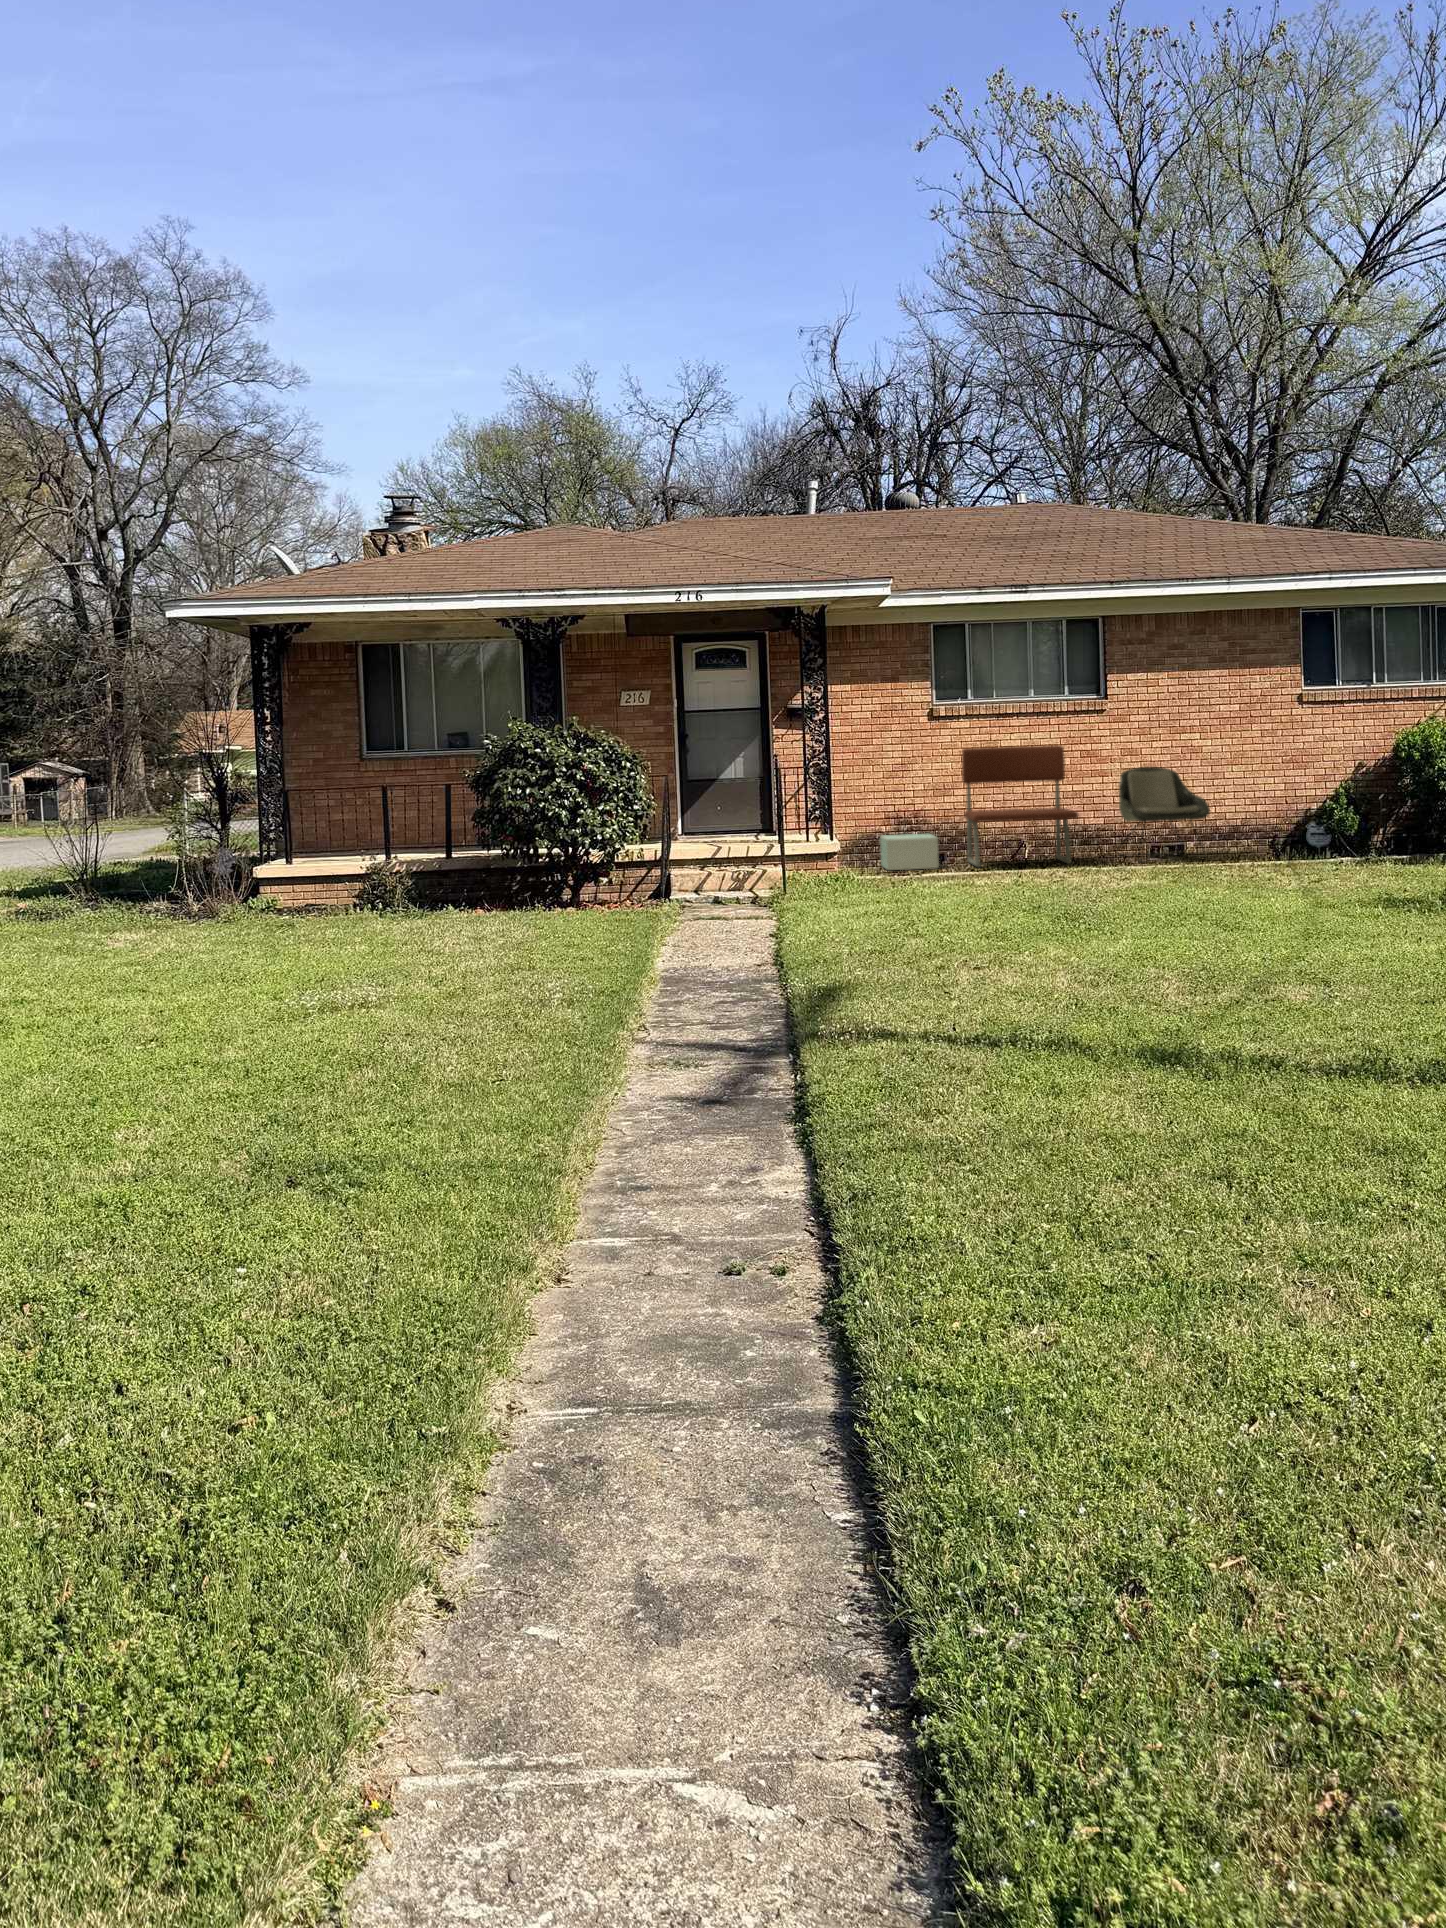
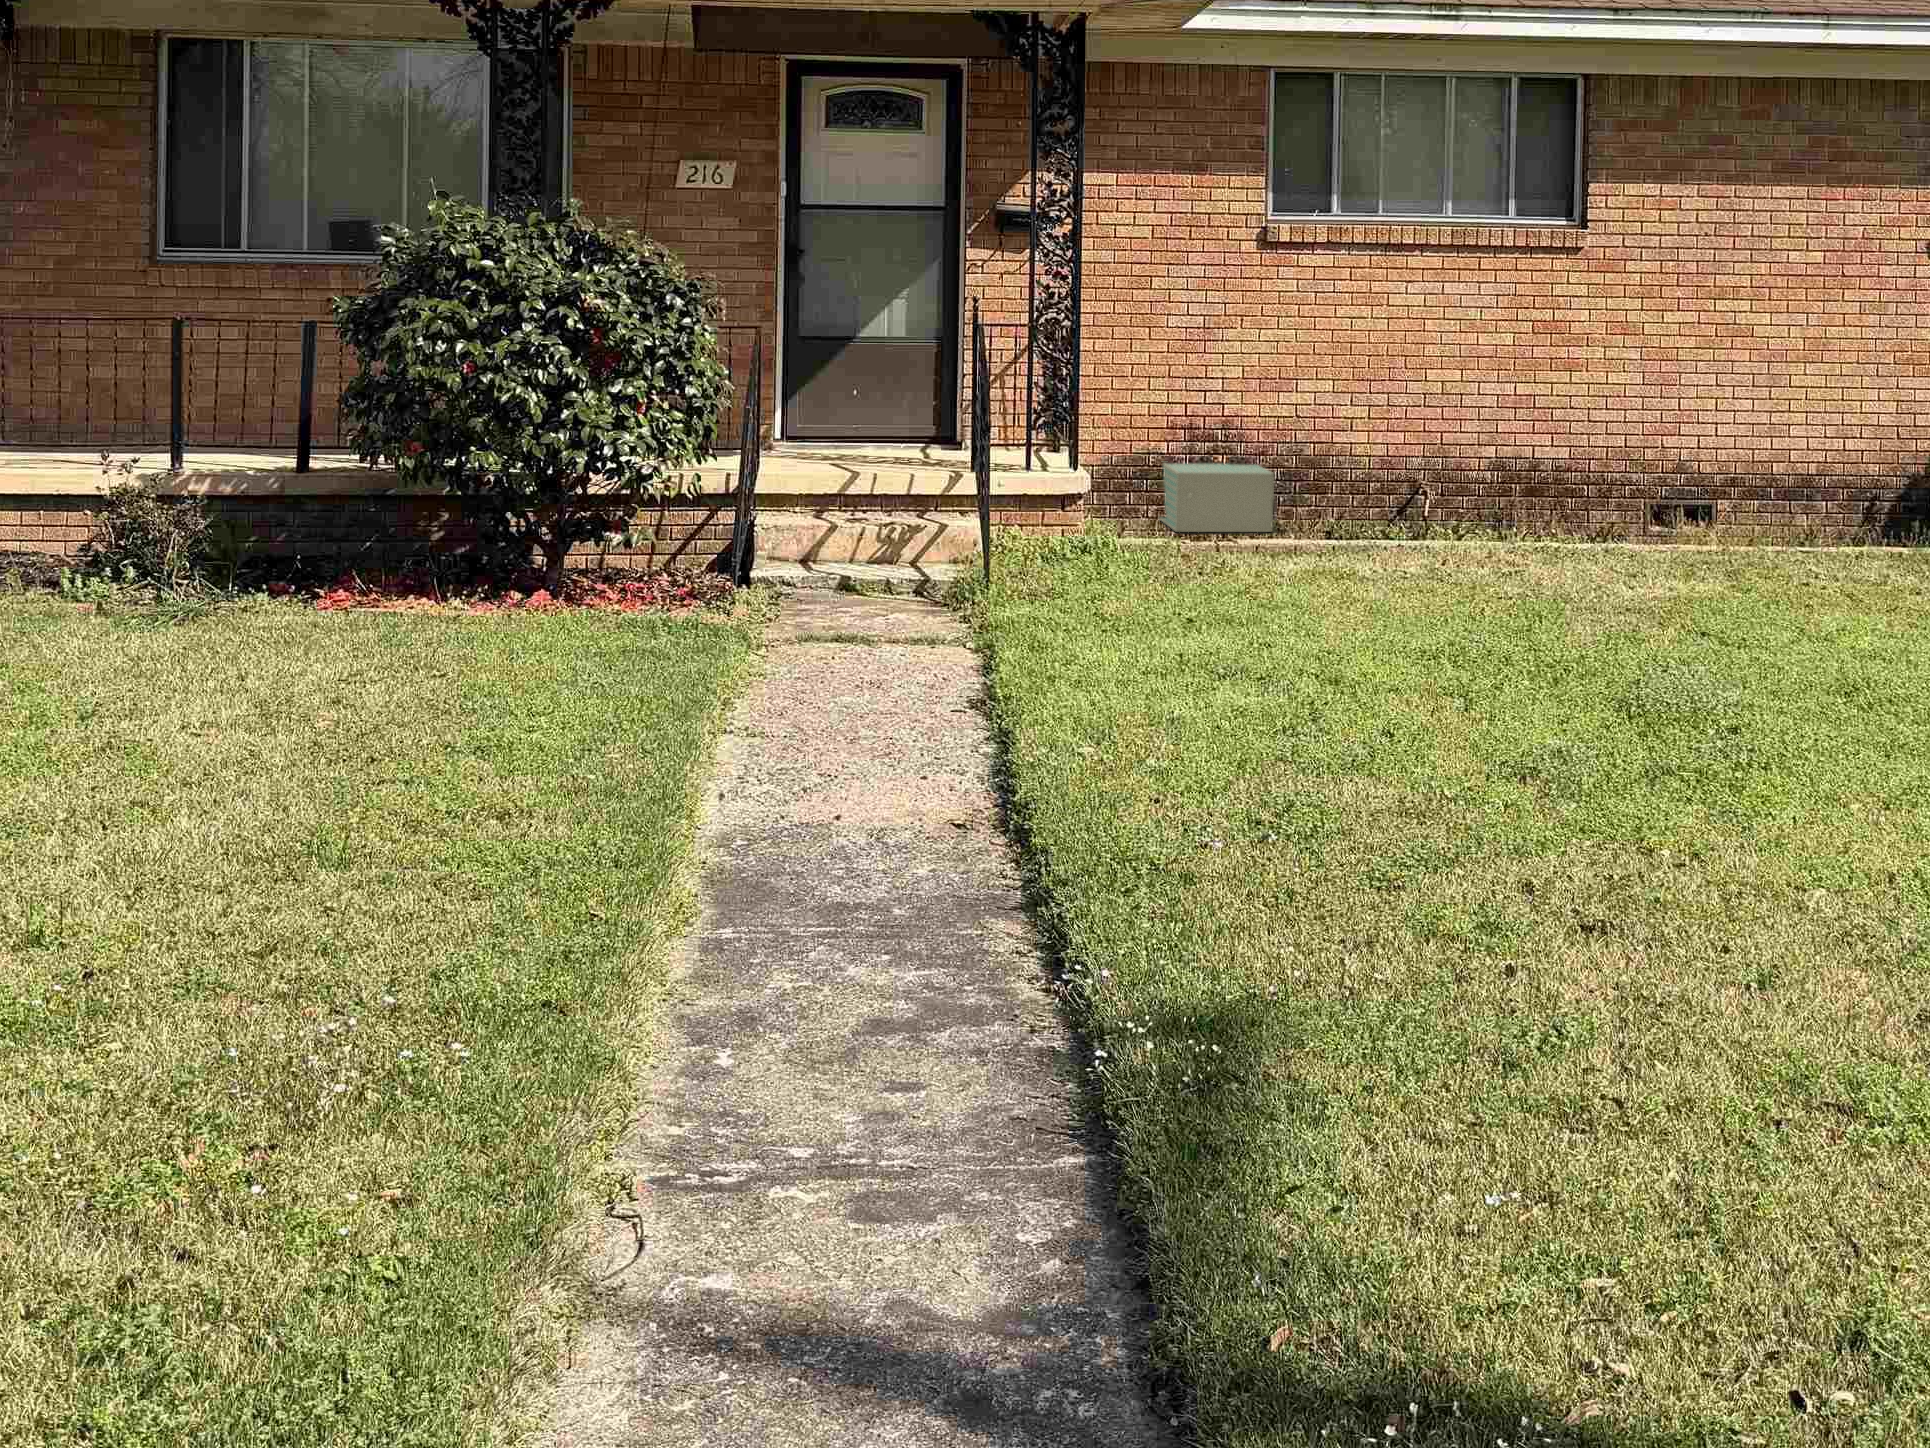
bench: present [962,745,1079,867] -> none [1321,305,1544,536]
lounge chair: present [1118,767,1210,862] -> none [1594,357,1785,540]

